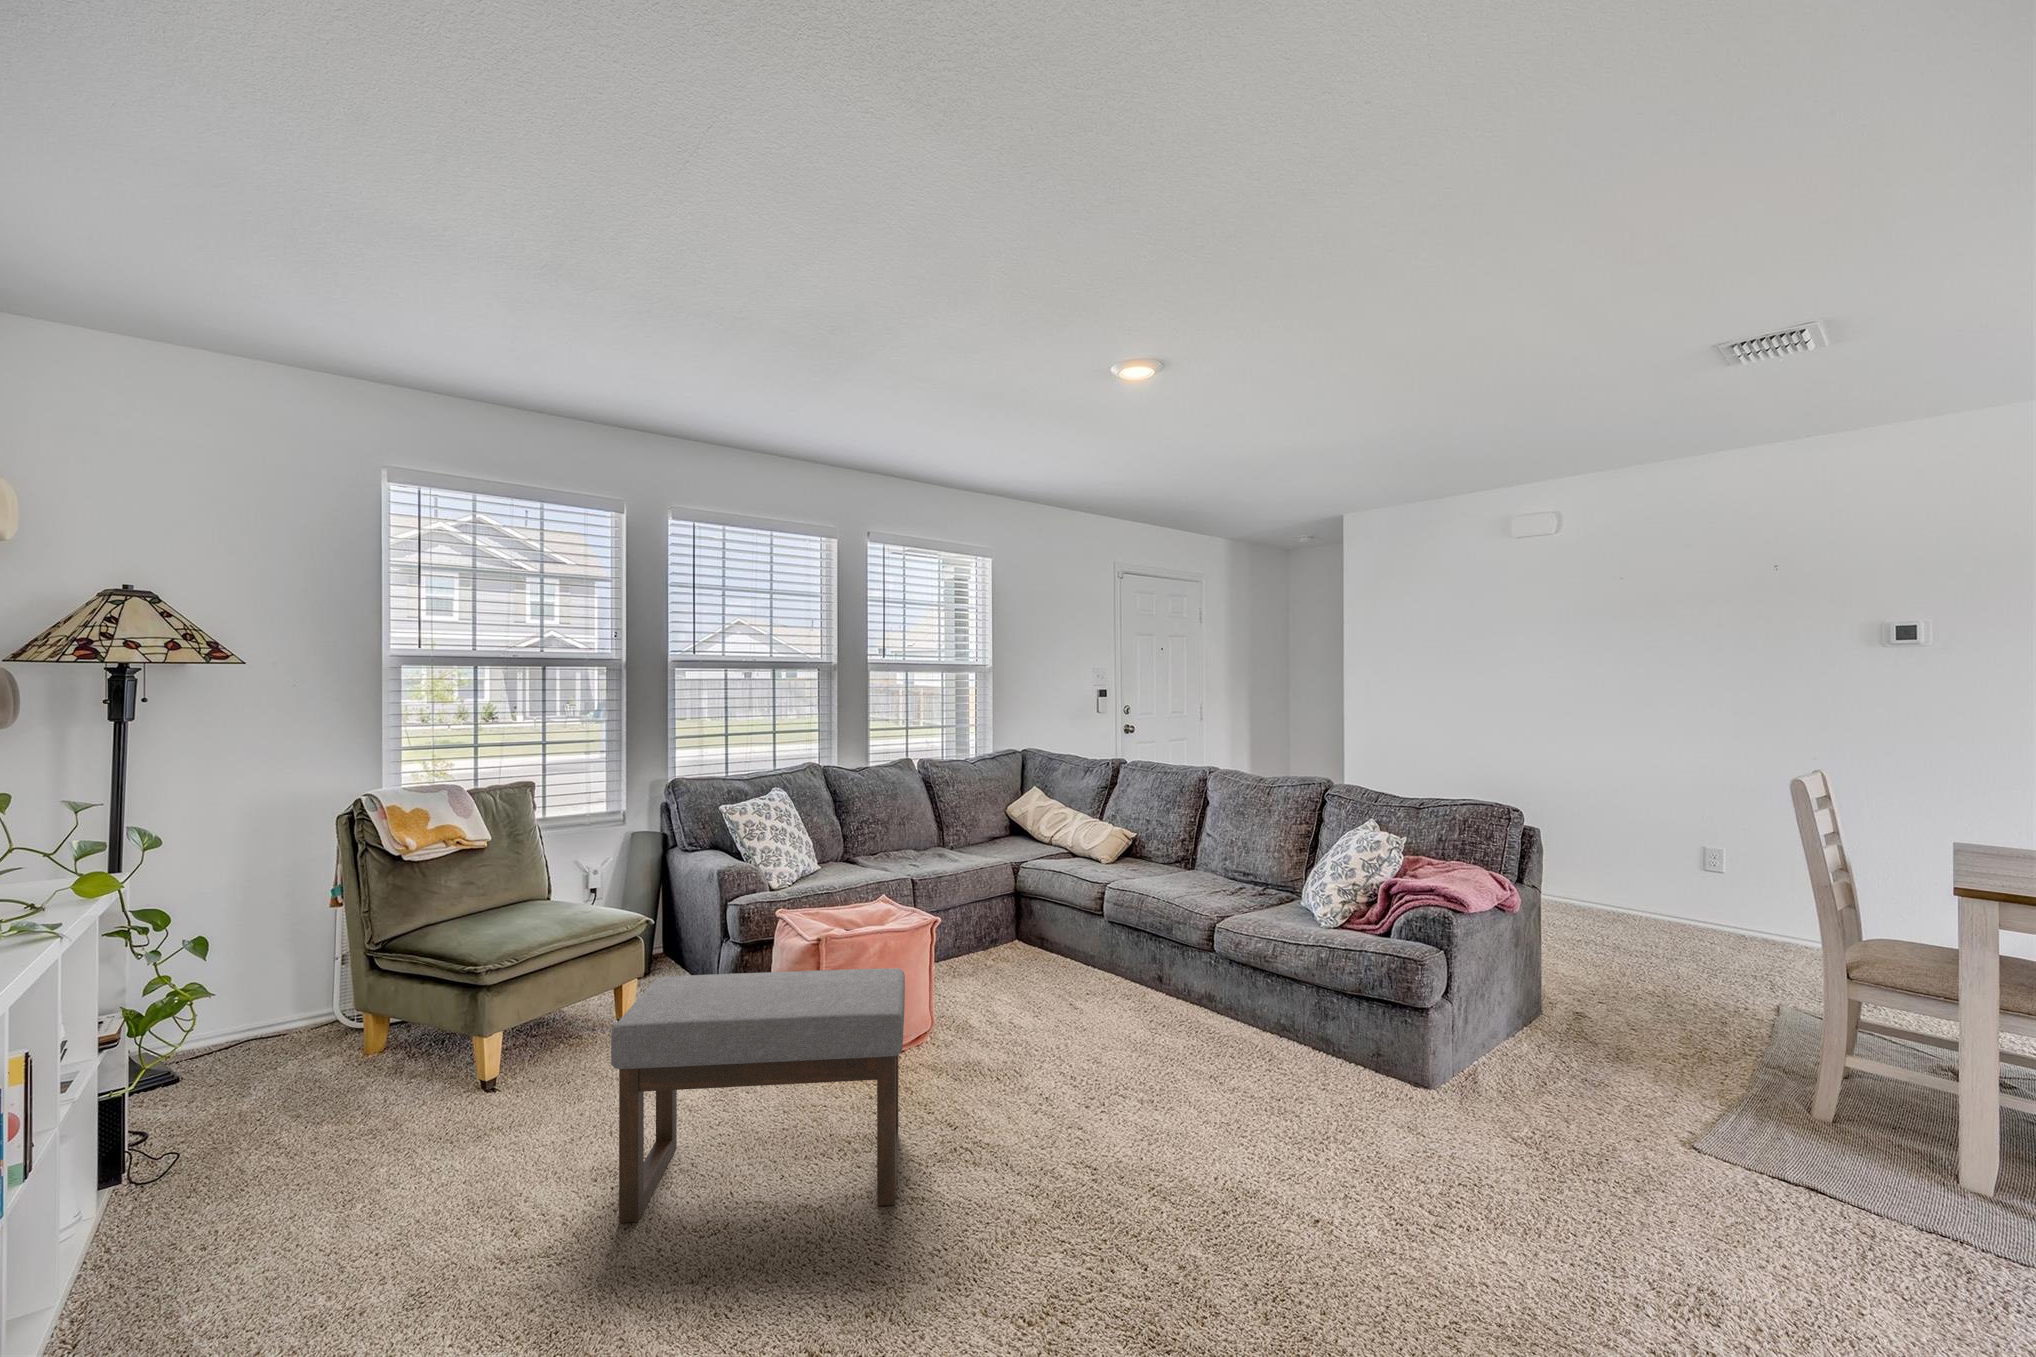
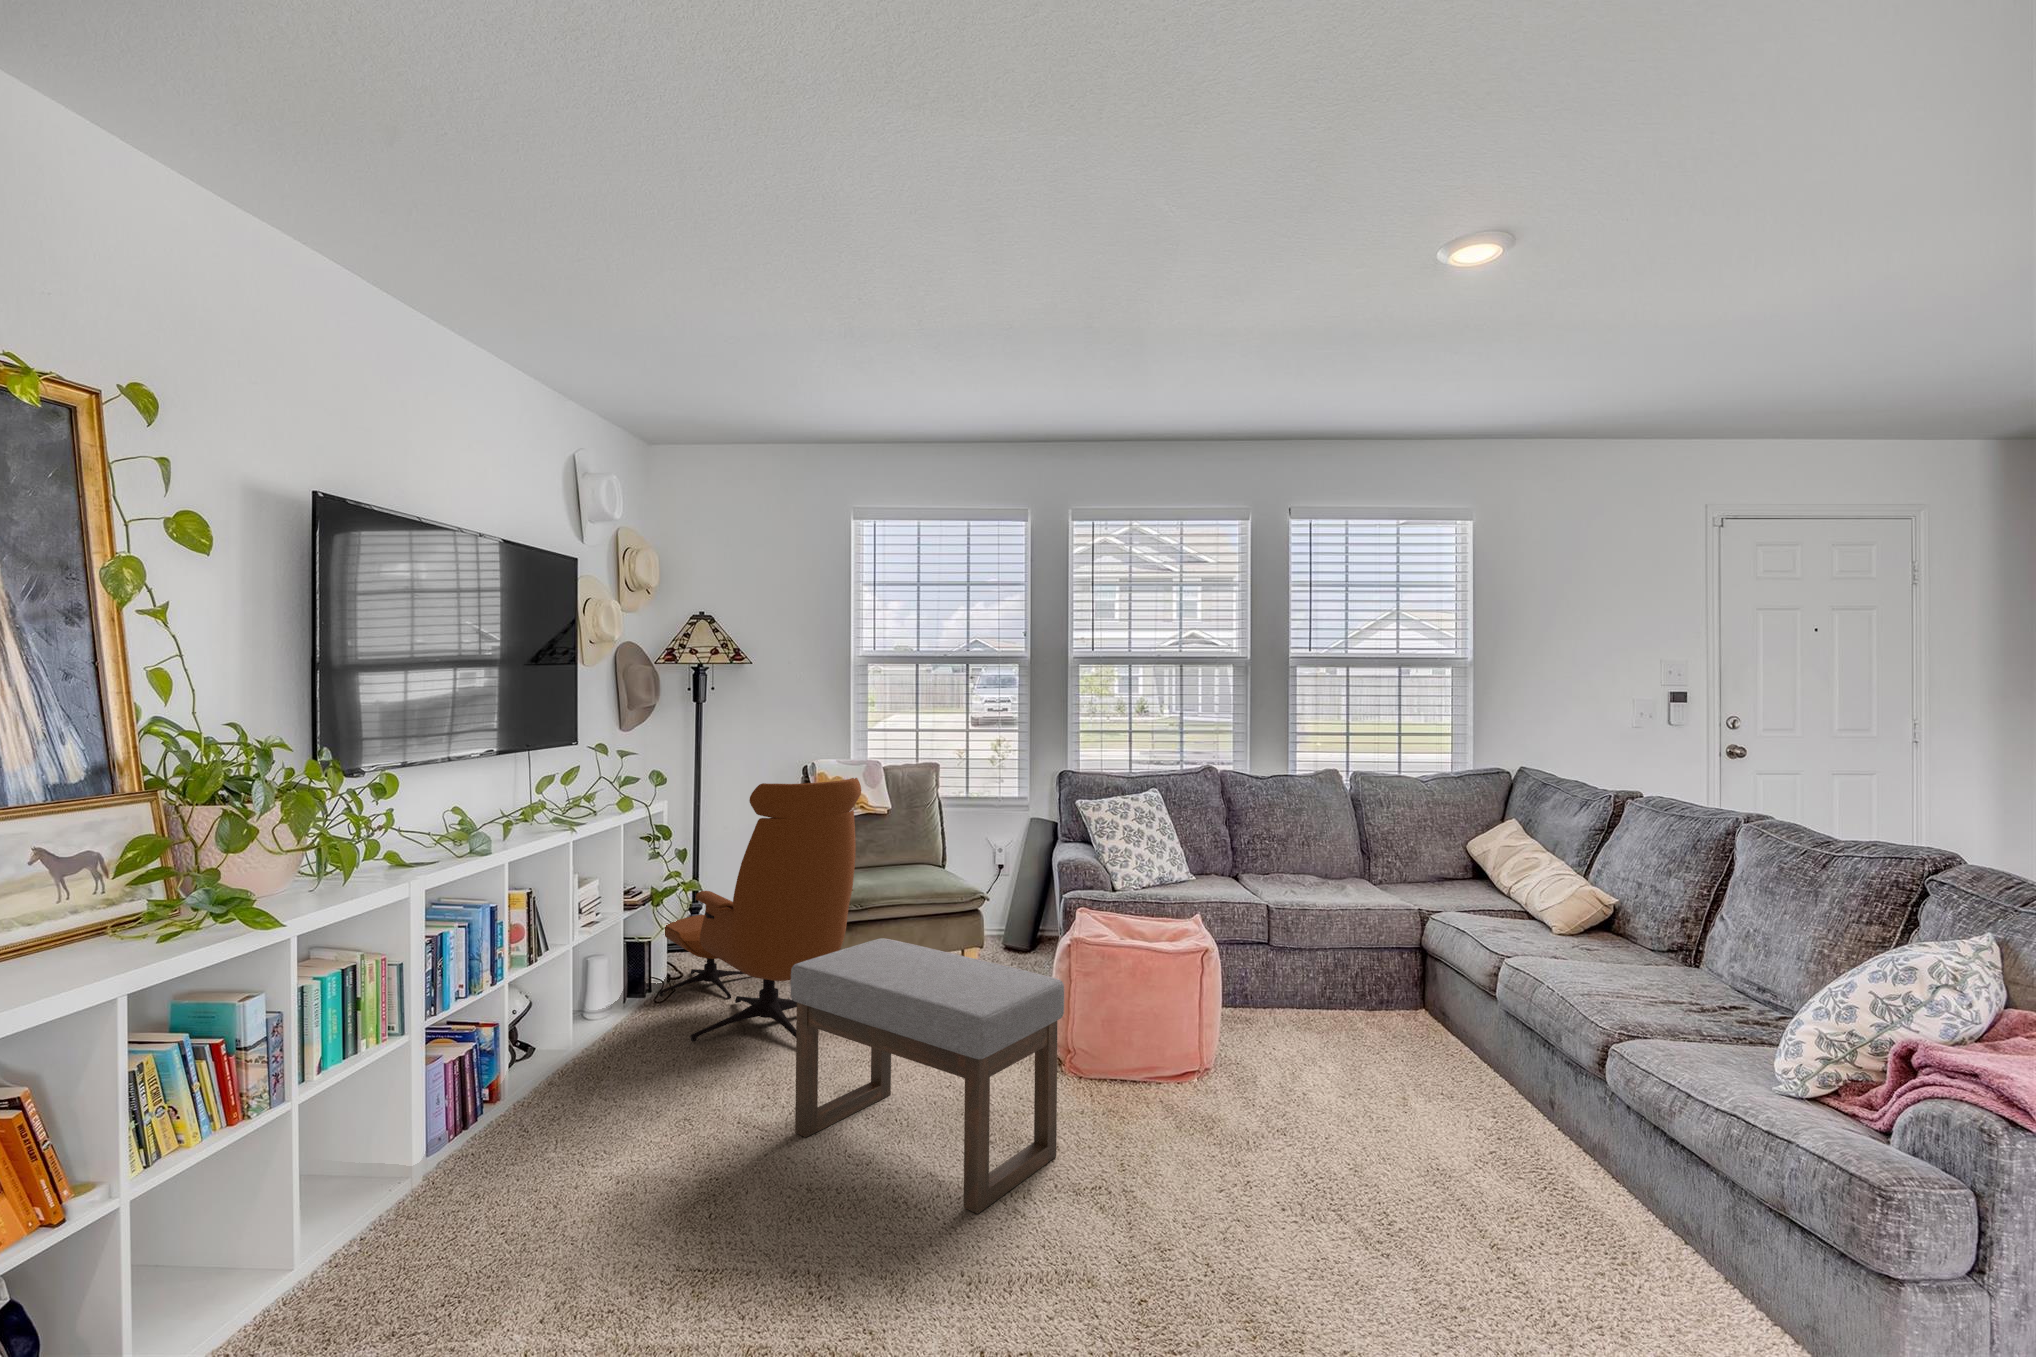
lounge chair: none [147,803,565,1191] -> present [659,778,861,1042]

